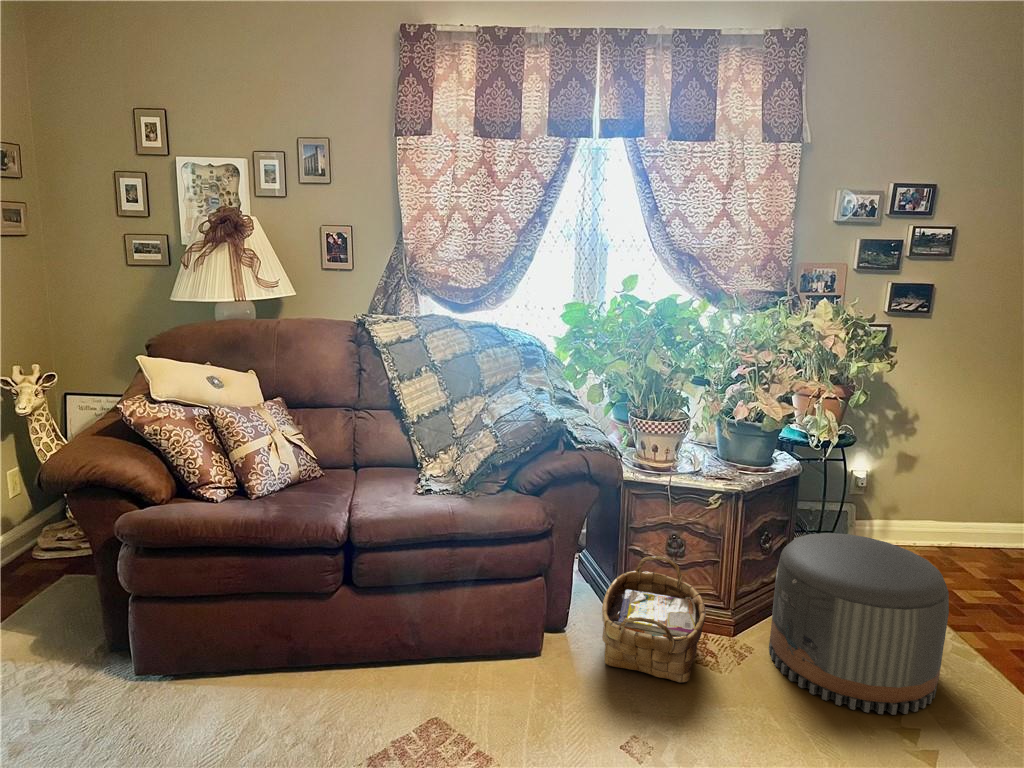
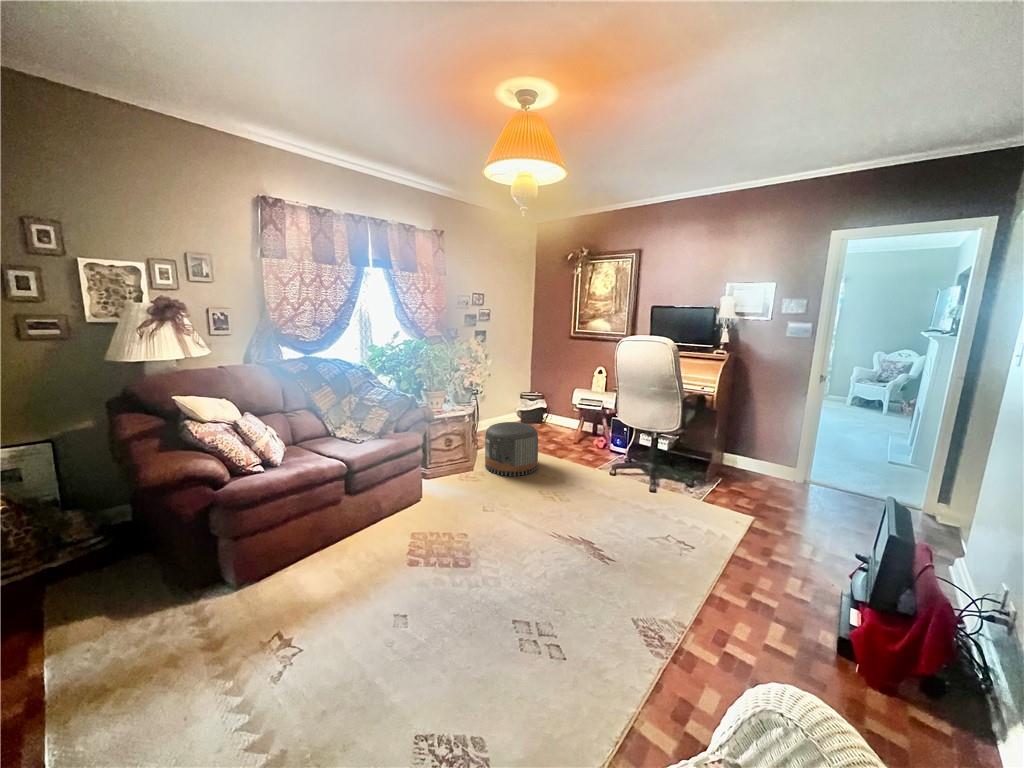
woven basket: present [602,556,706,683] -> none [435,447,478,493]

